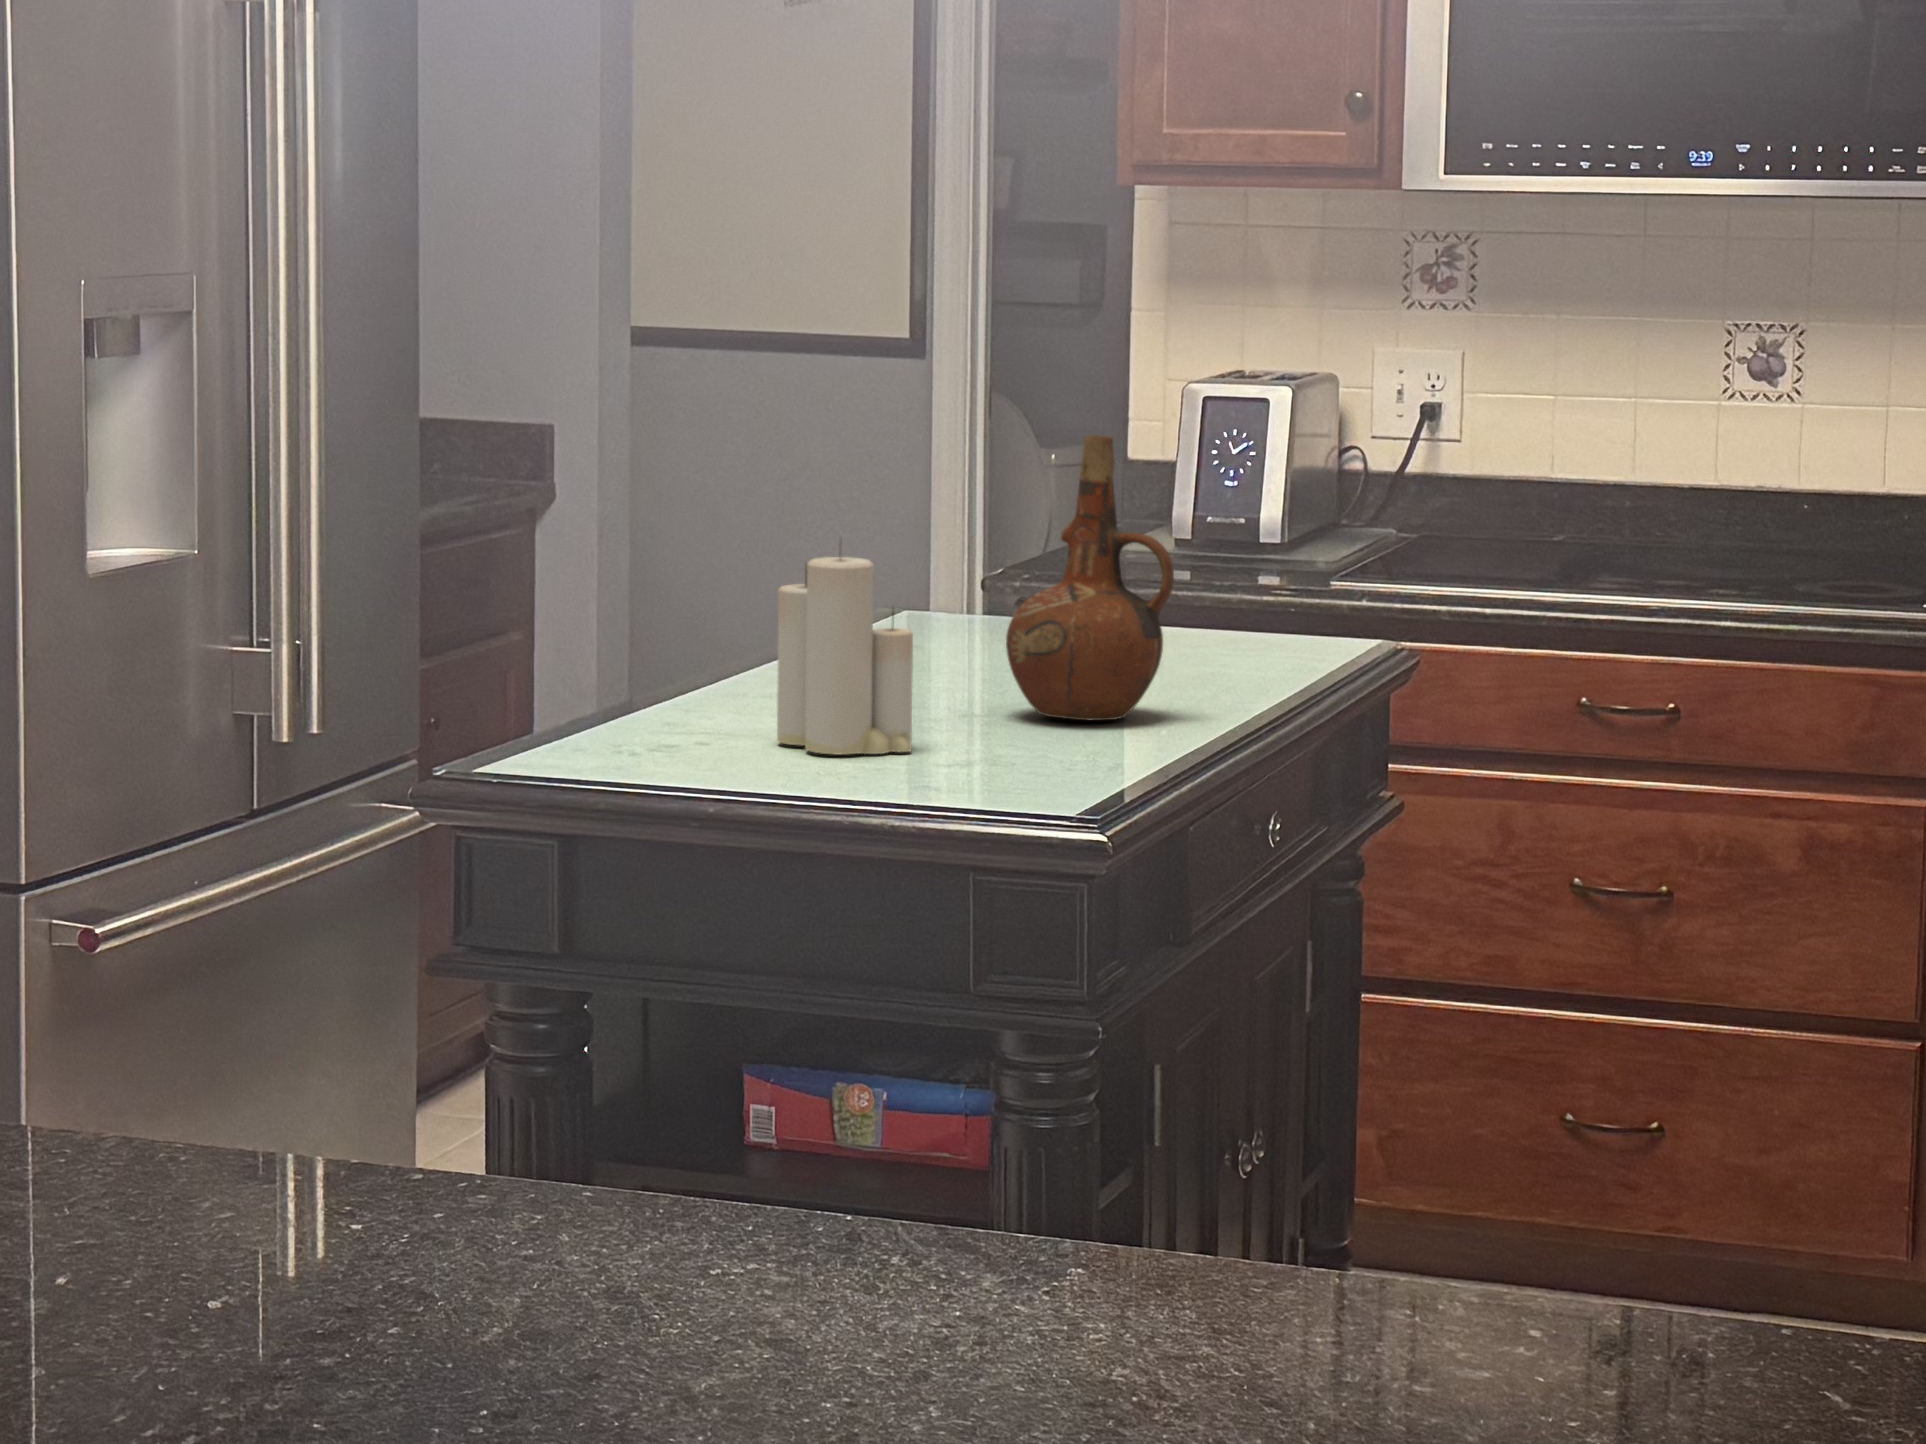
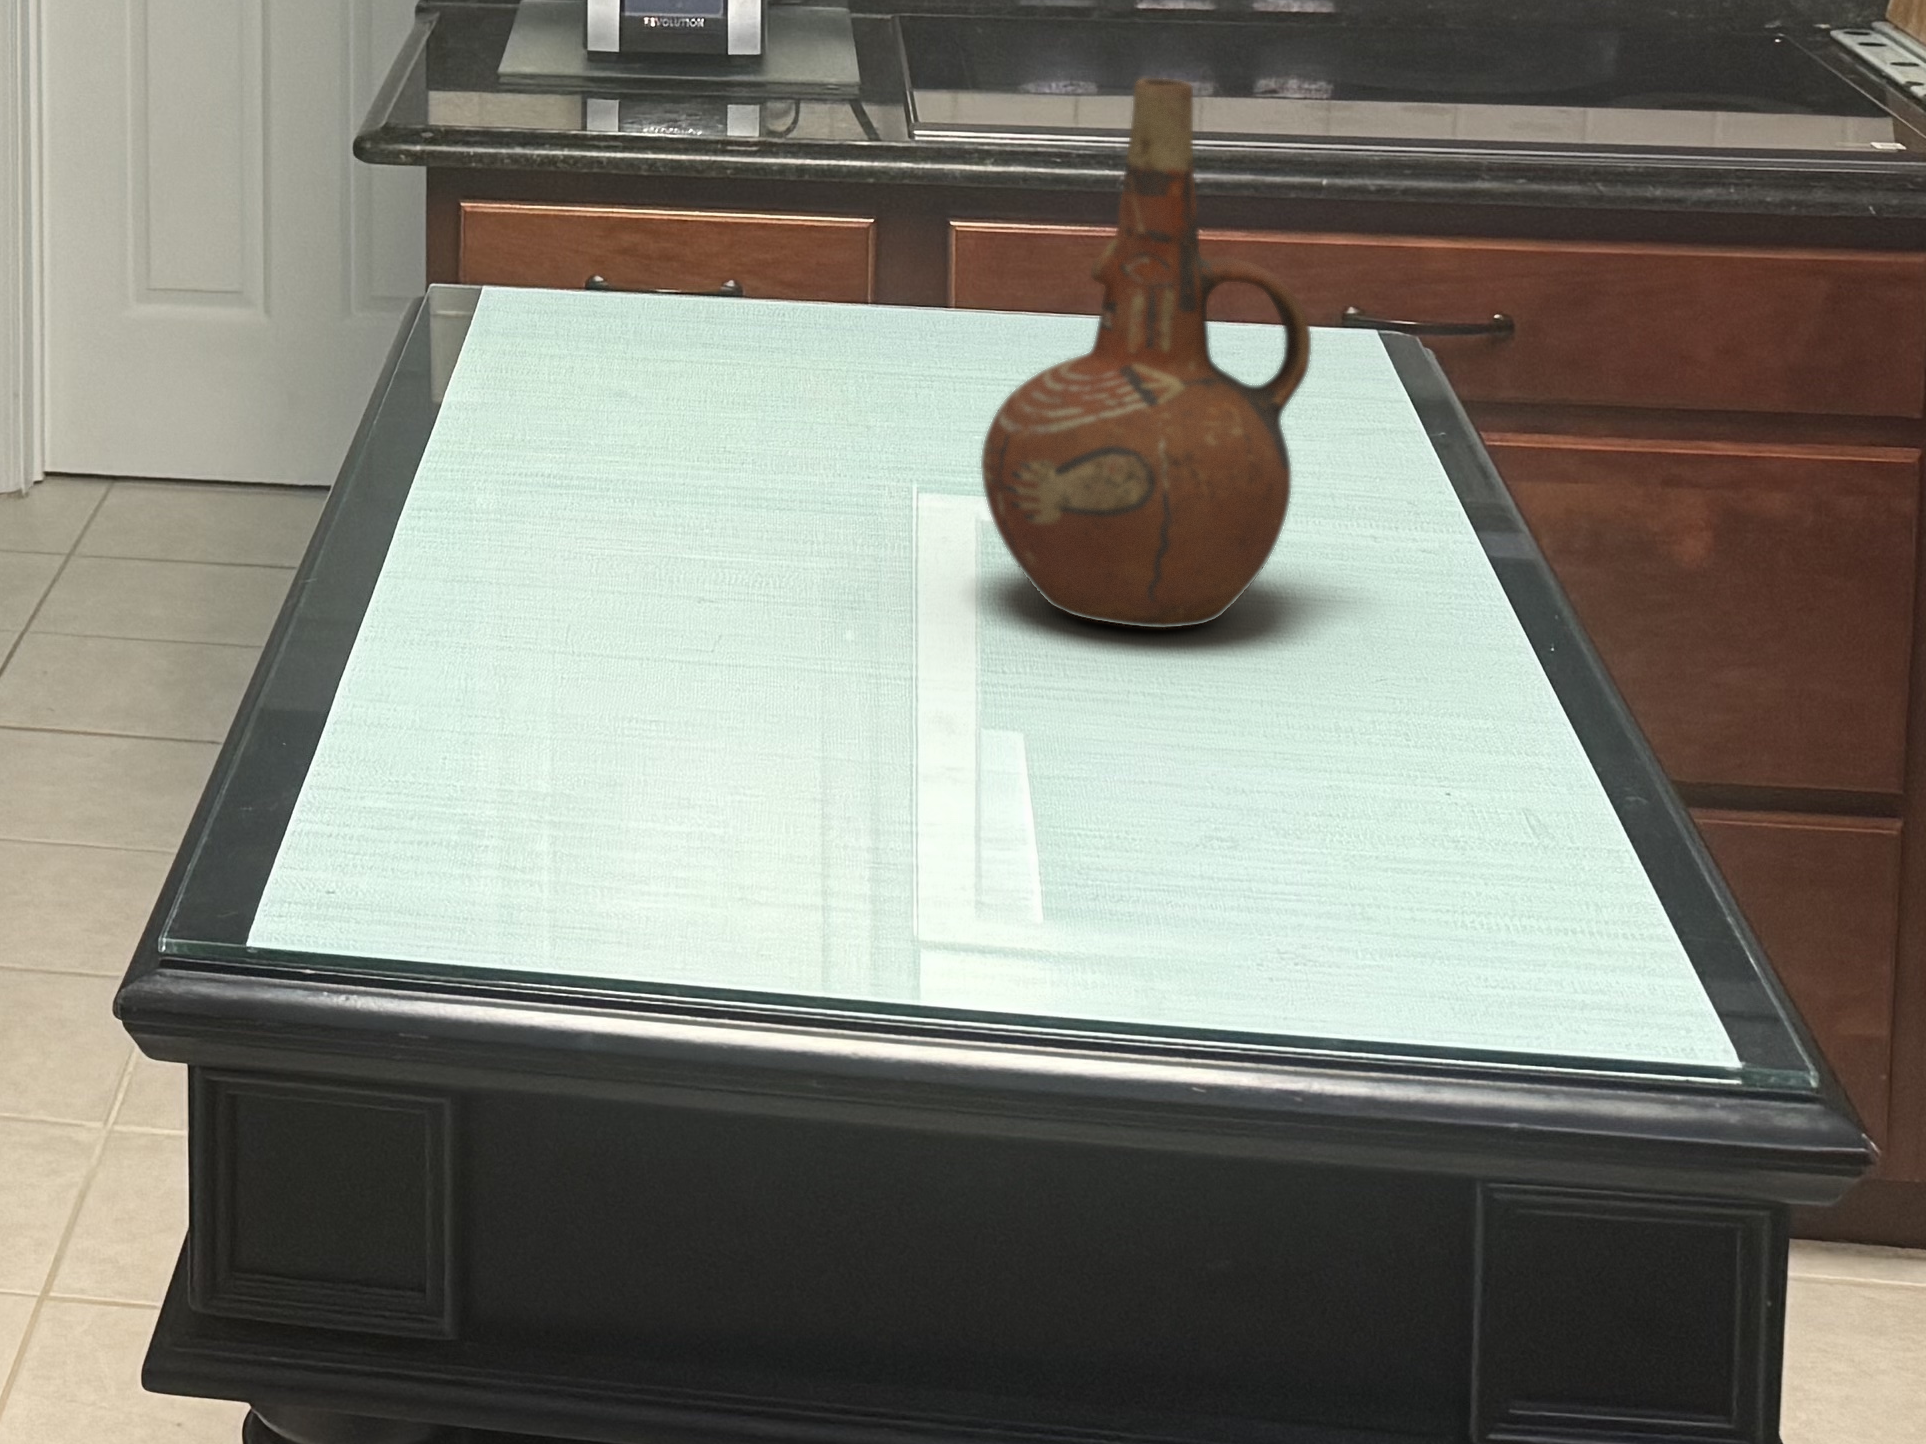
candle: present [777,556,913,754] -> none [671,351,975,795]

